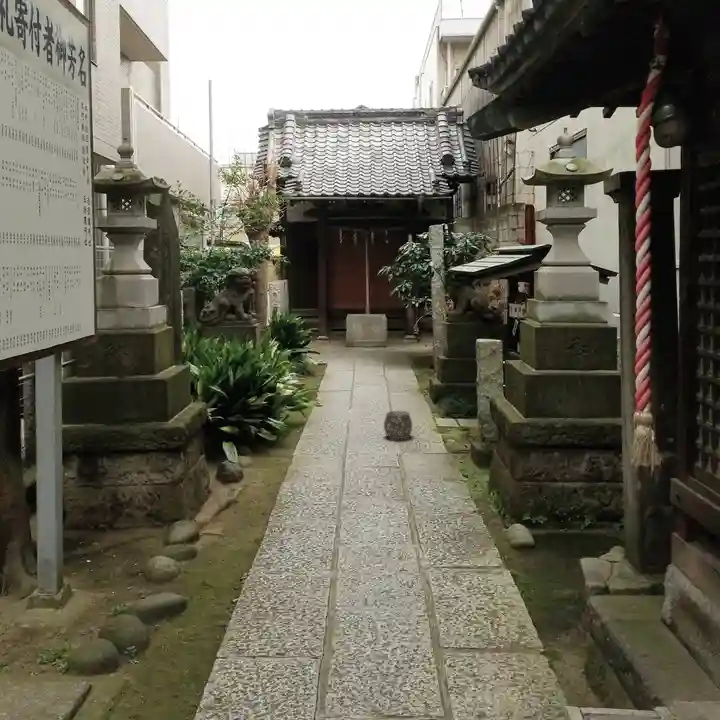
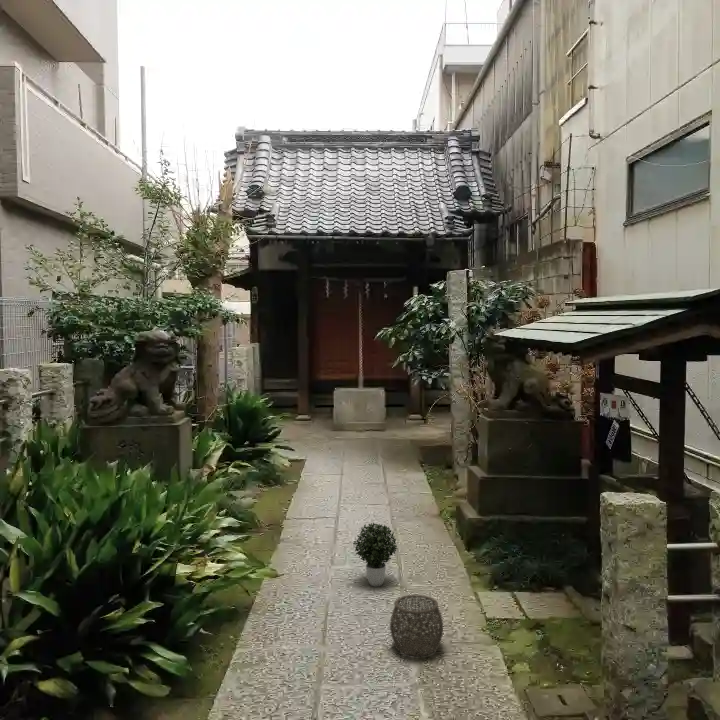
potted plant: none [364,381,390,417] -> present [353,523,397,586]

